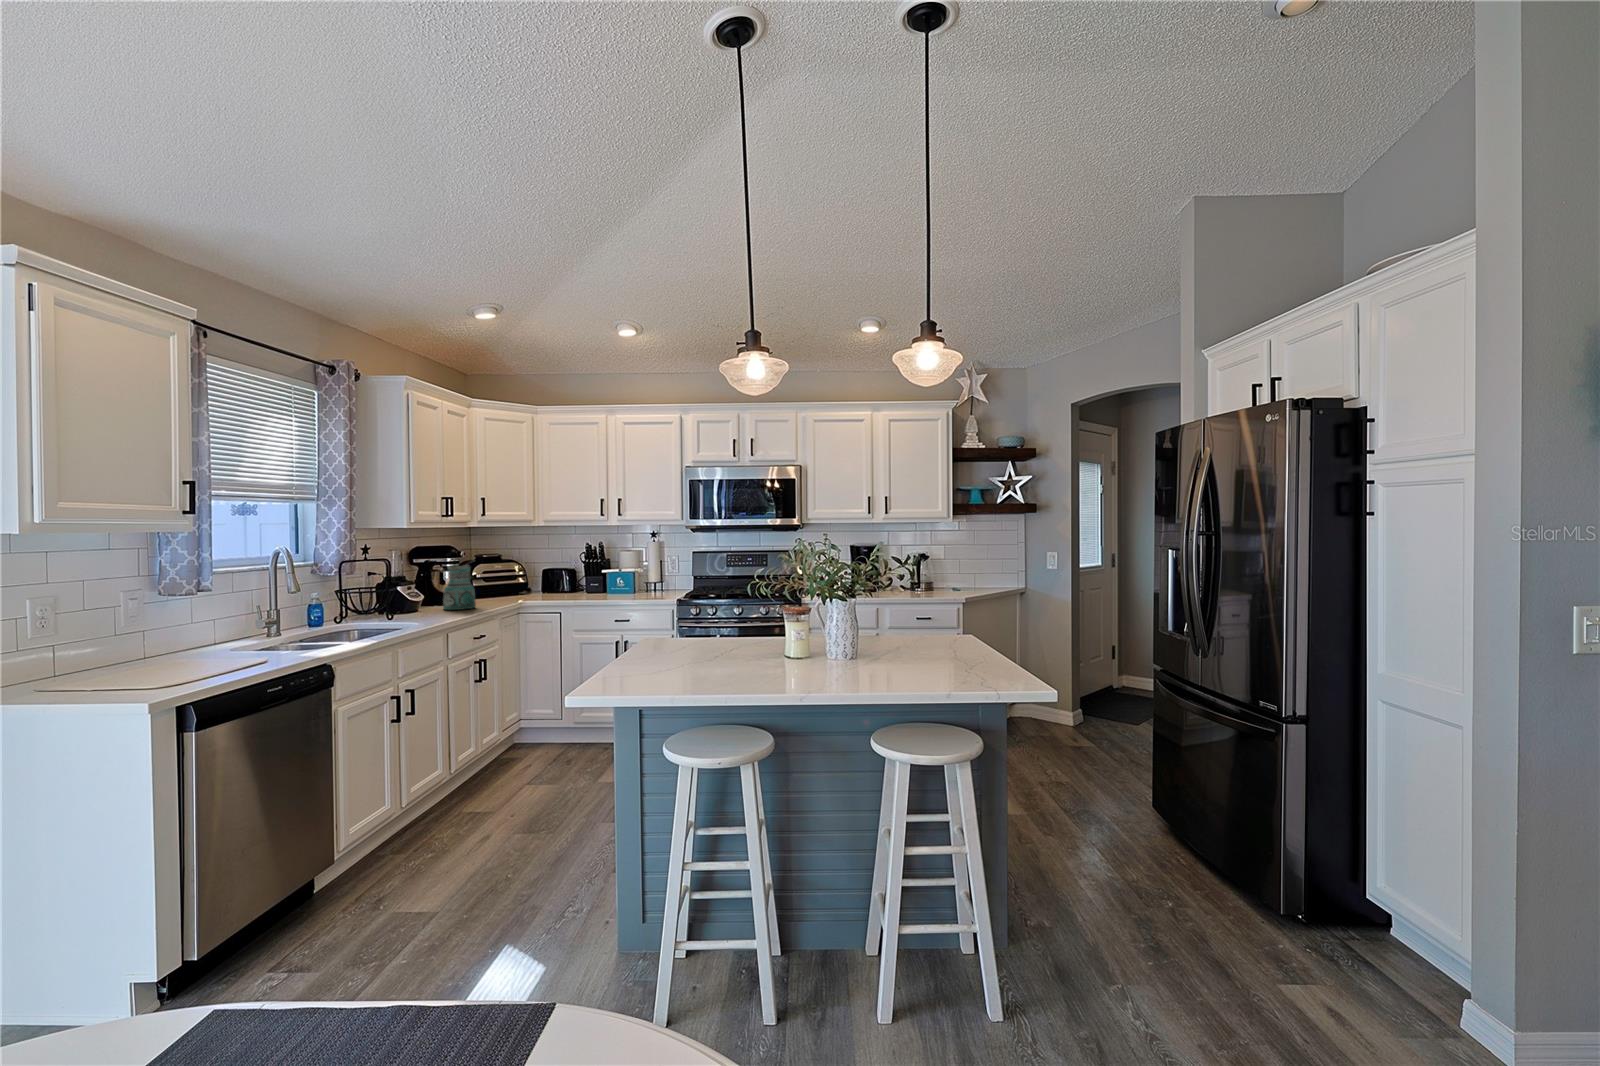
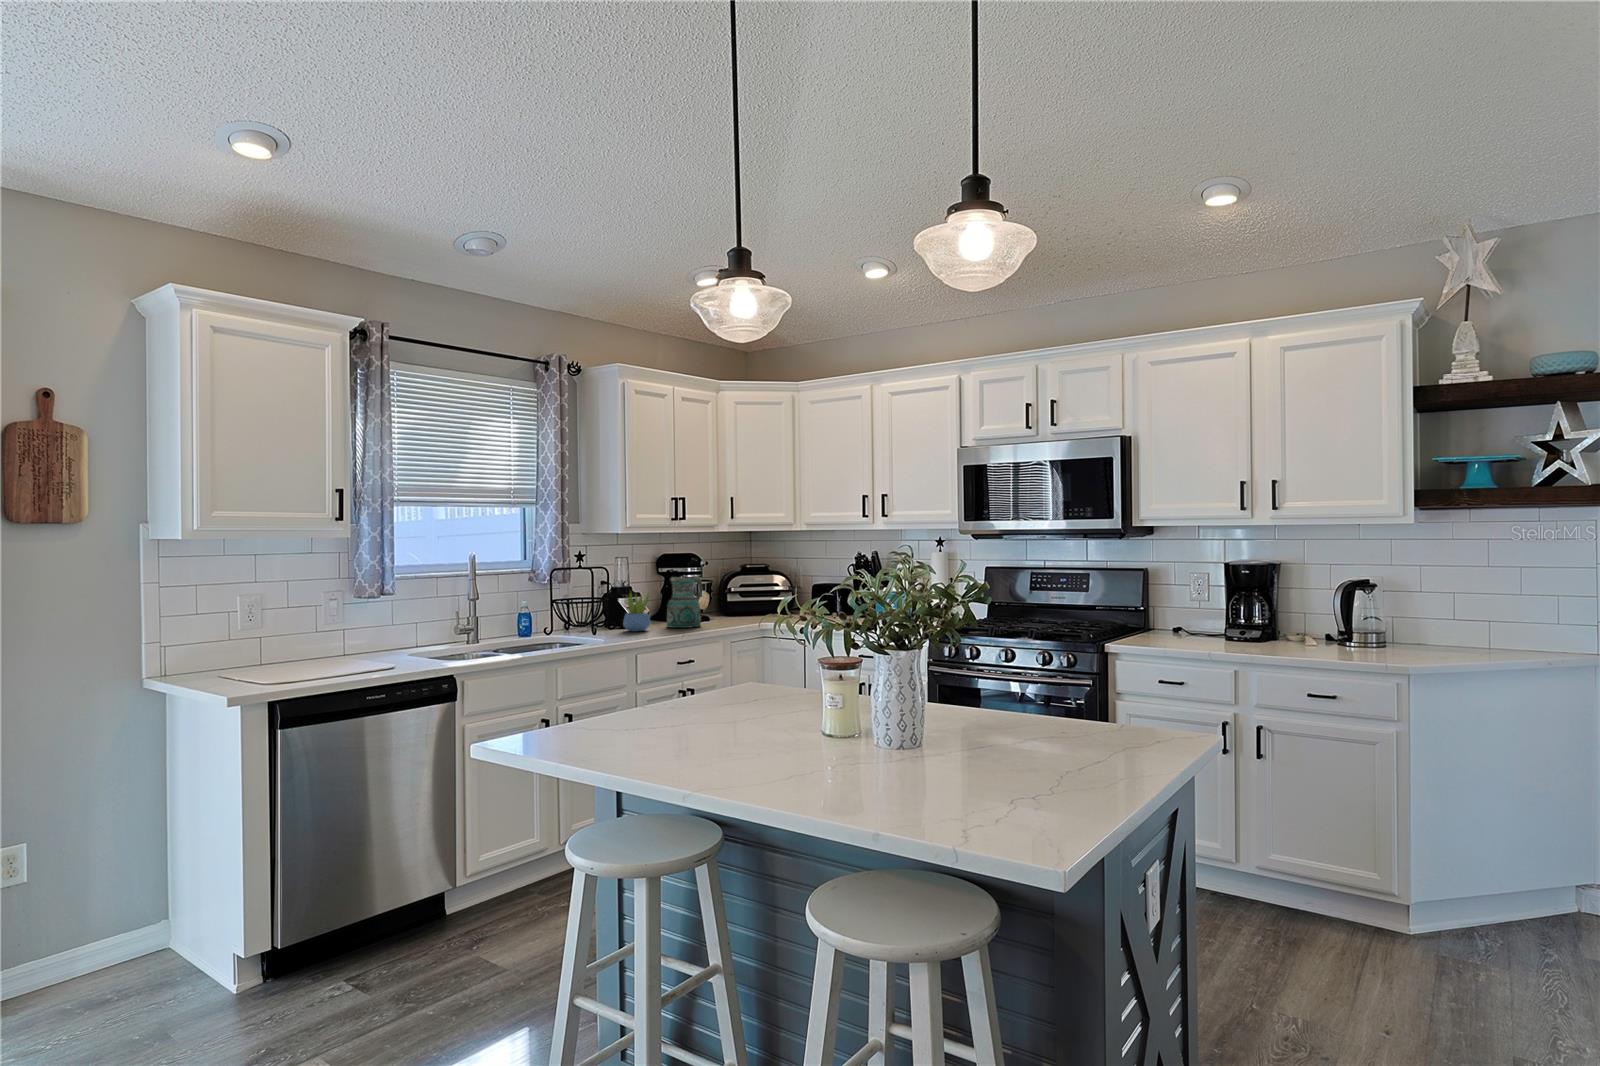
succulent plant: none [410,578,437,615] -> present [623,594,650,631]

